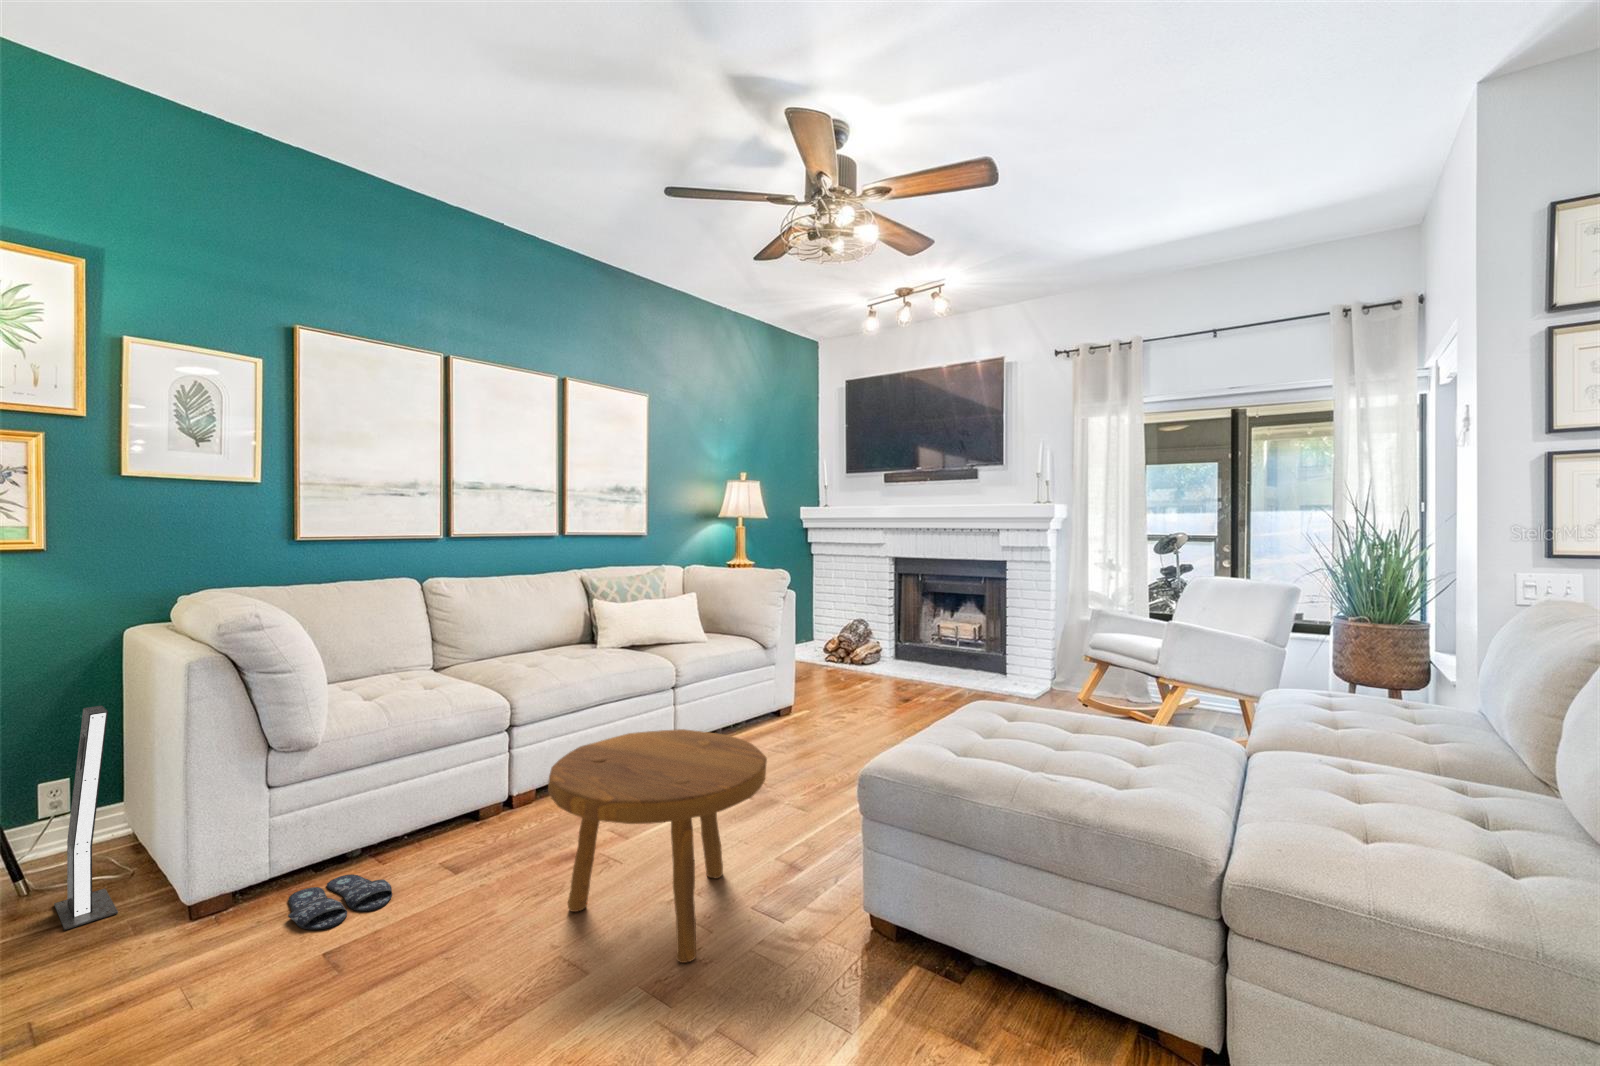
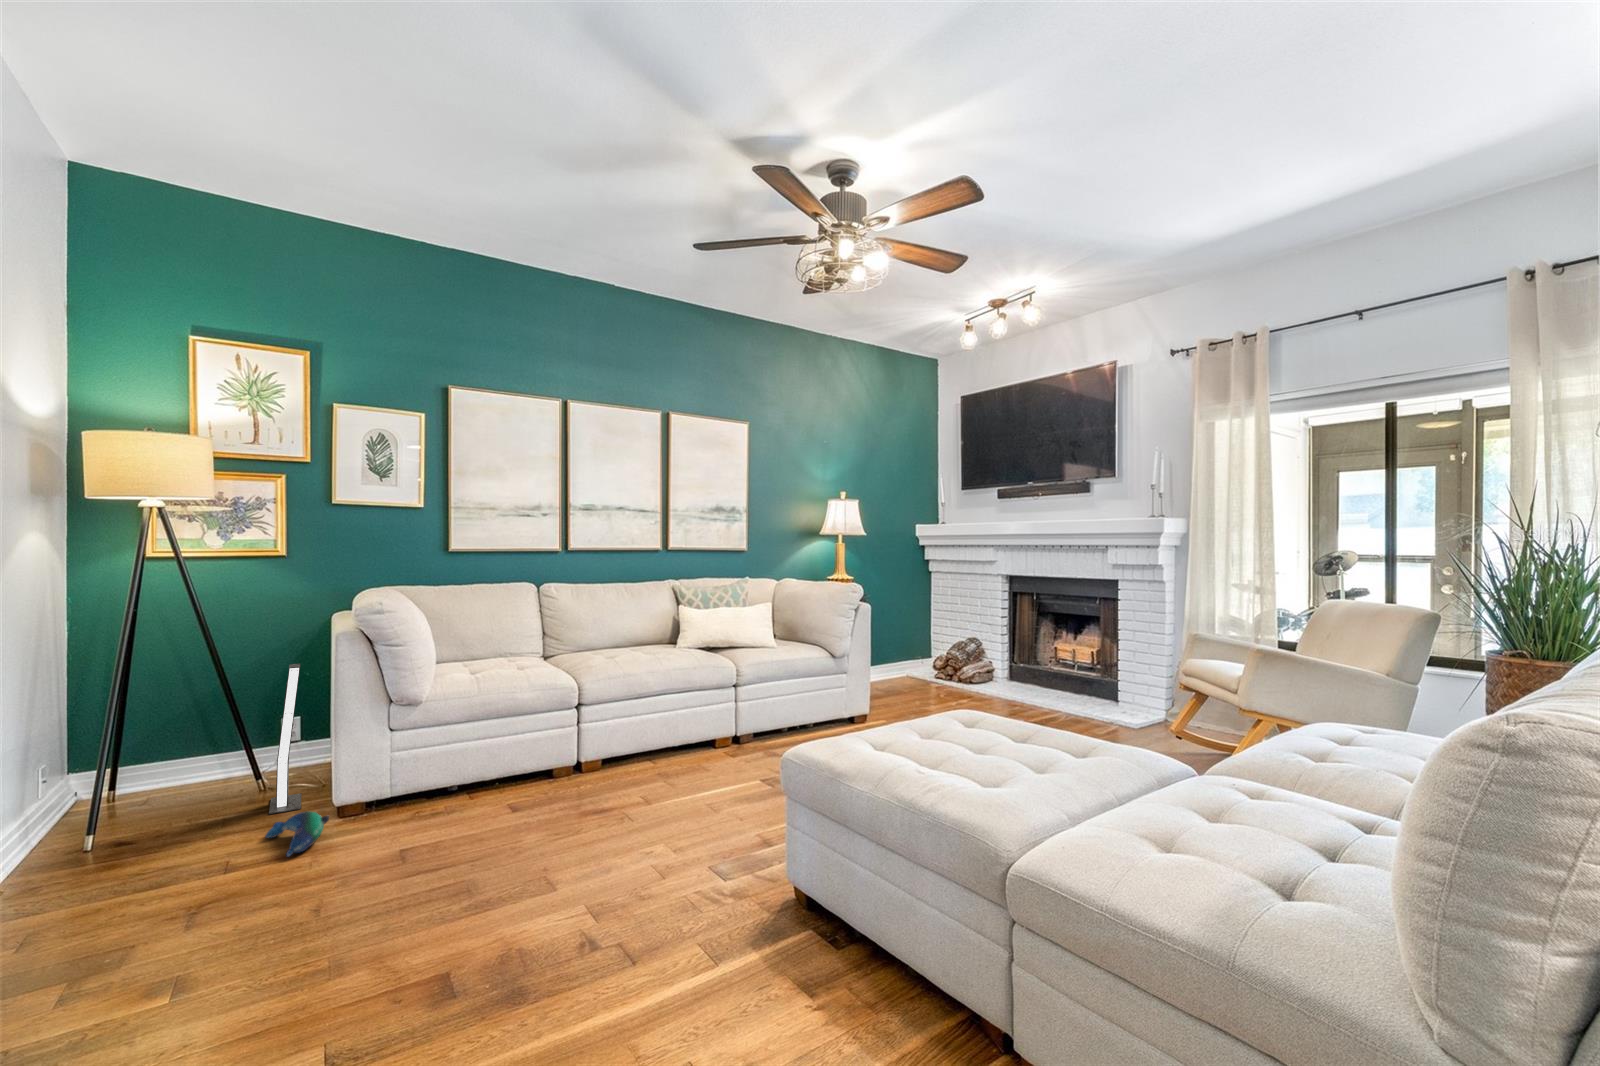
footstool: present [548,729,767,963] -> none [545,712,727,896]
slippers: present [288,874,392,930] -> none [391,804,463,836]
plush toy: none [80,919,194,996] -> present [265,811,329,857]

